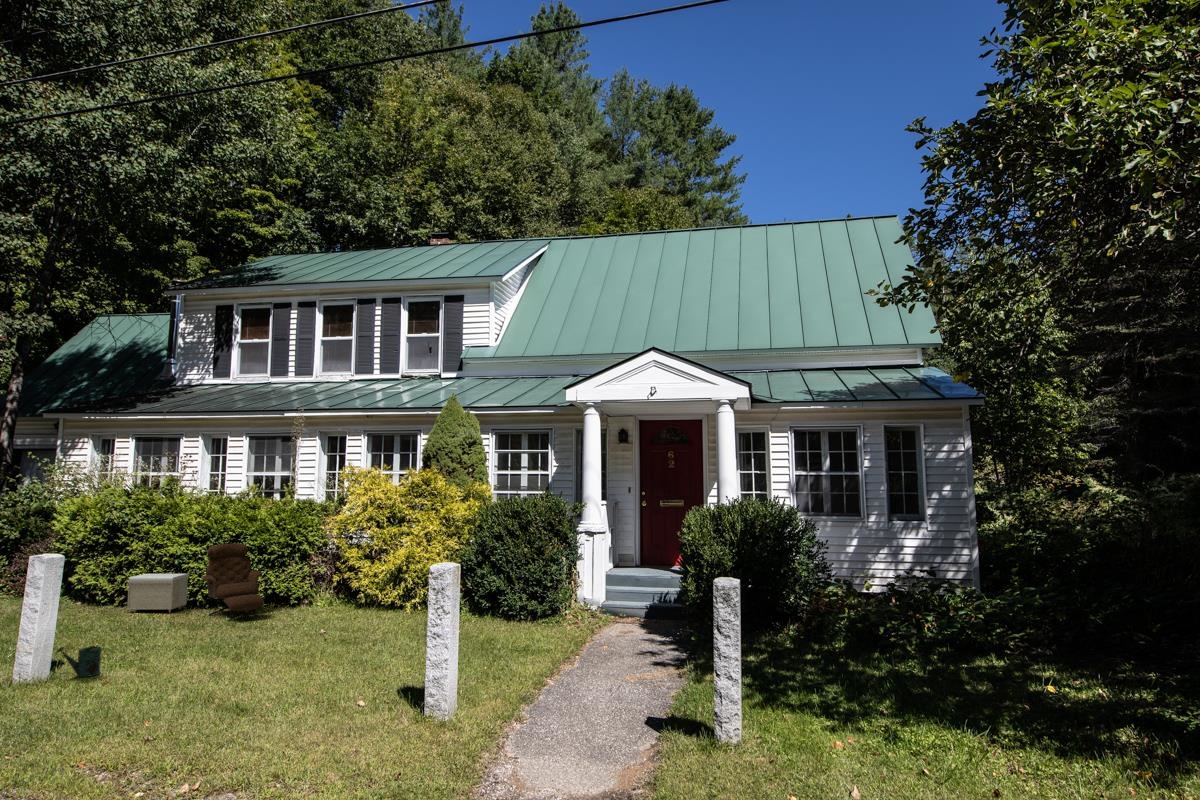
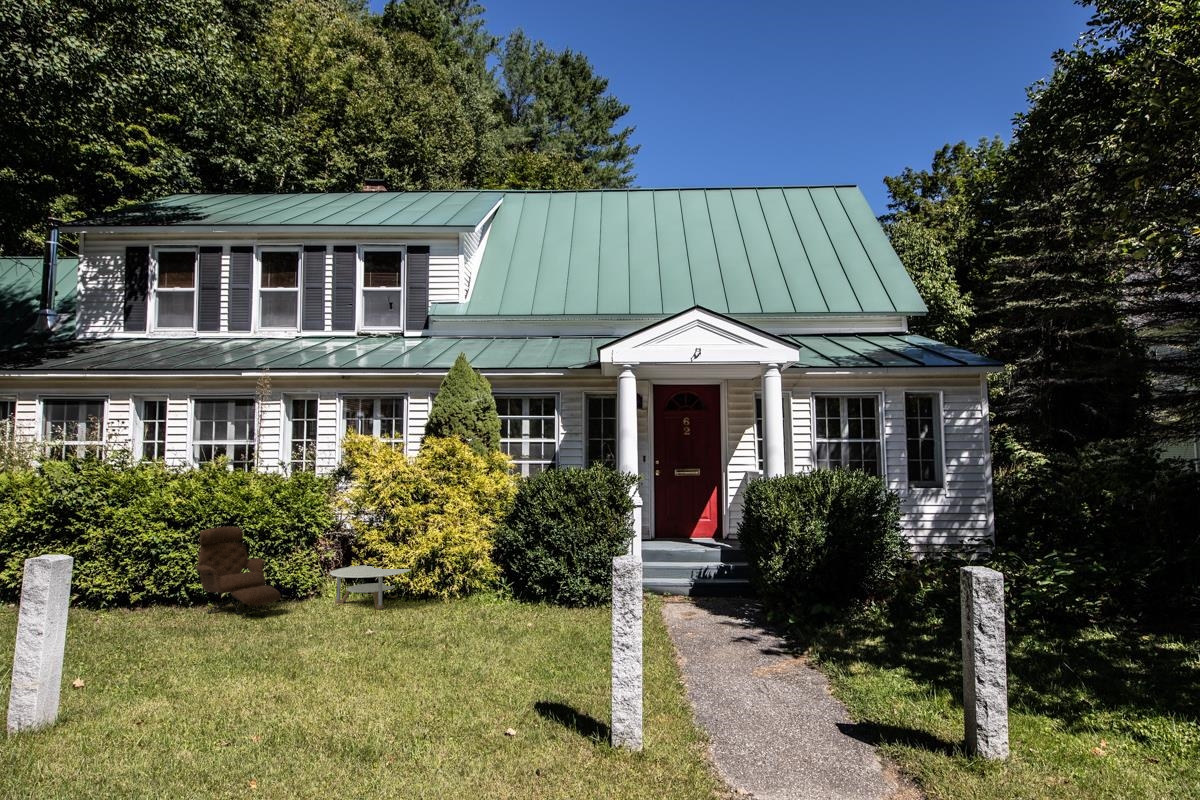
storage bench: present [127,574,189,613] -> none [94,565,169,615]
round table: none [308,580,380,619] -> present [330,565,411,609]
watering can: present [57,646,104,677] -> none [101,654,166,693]

